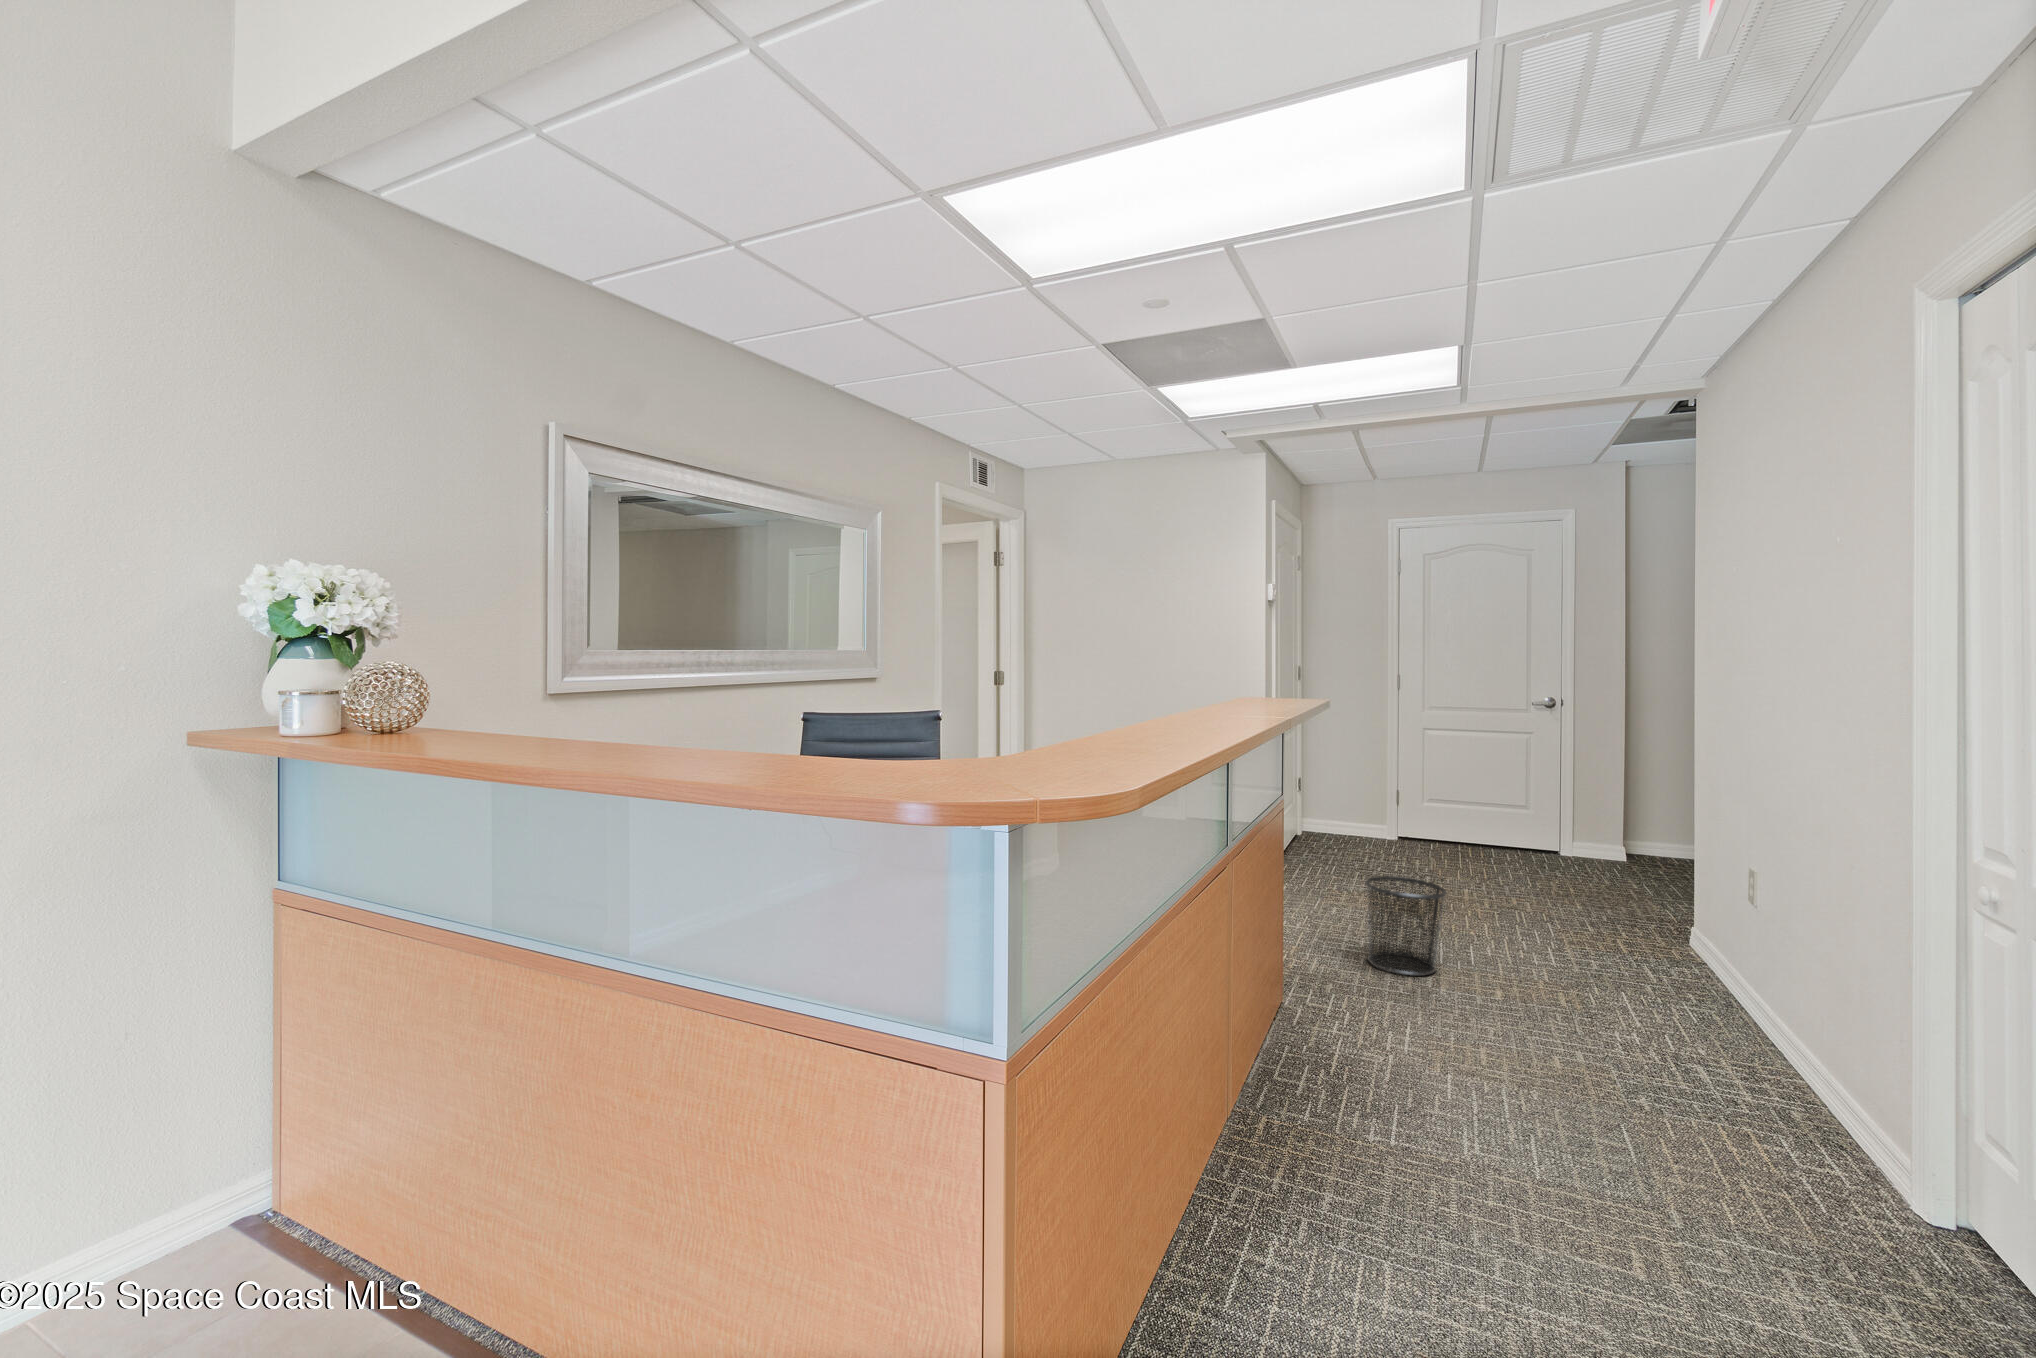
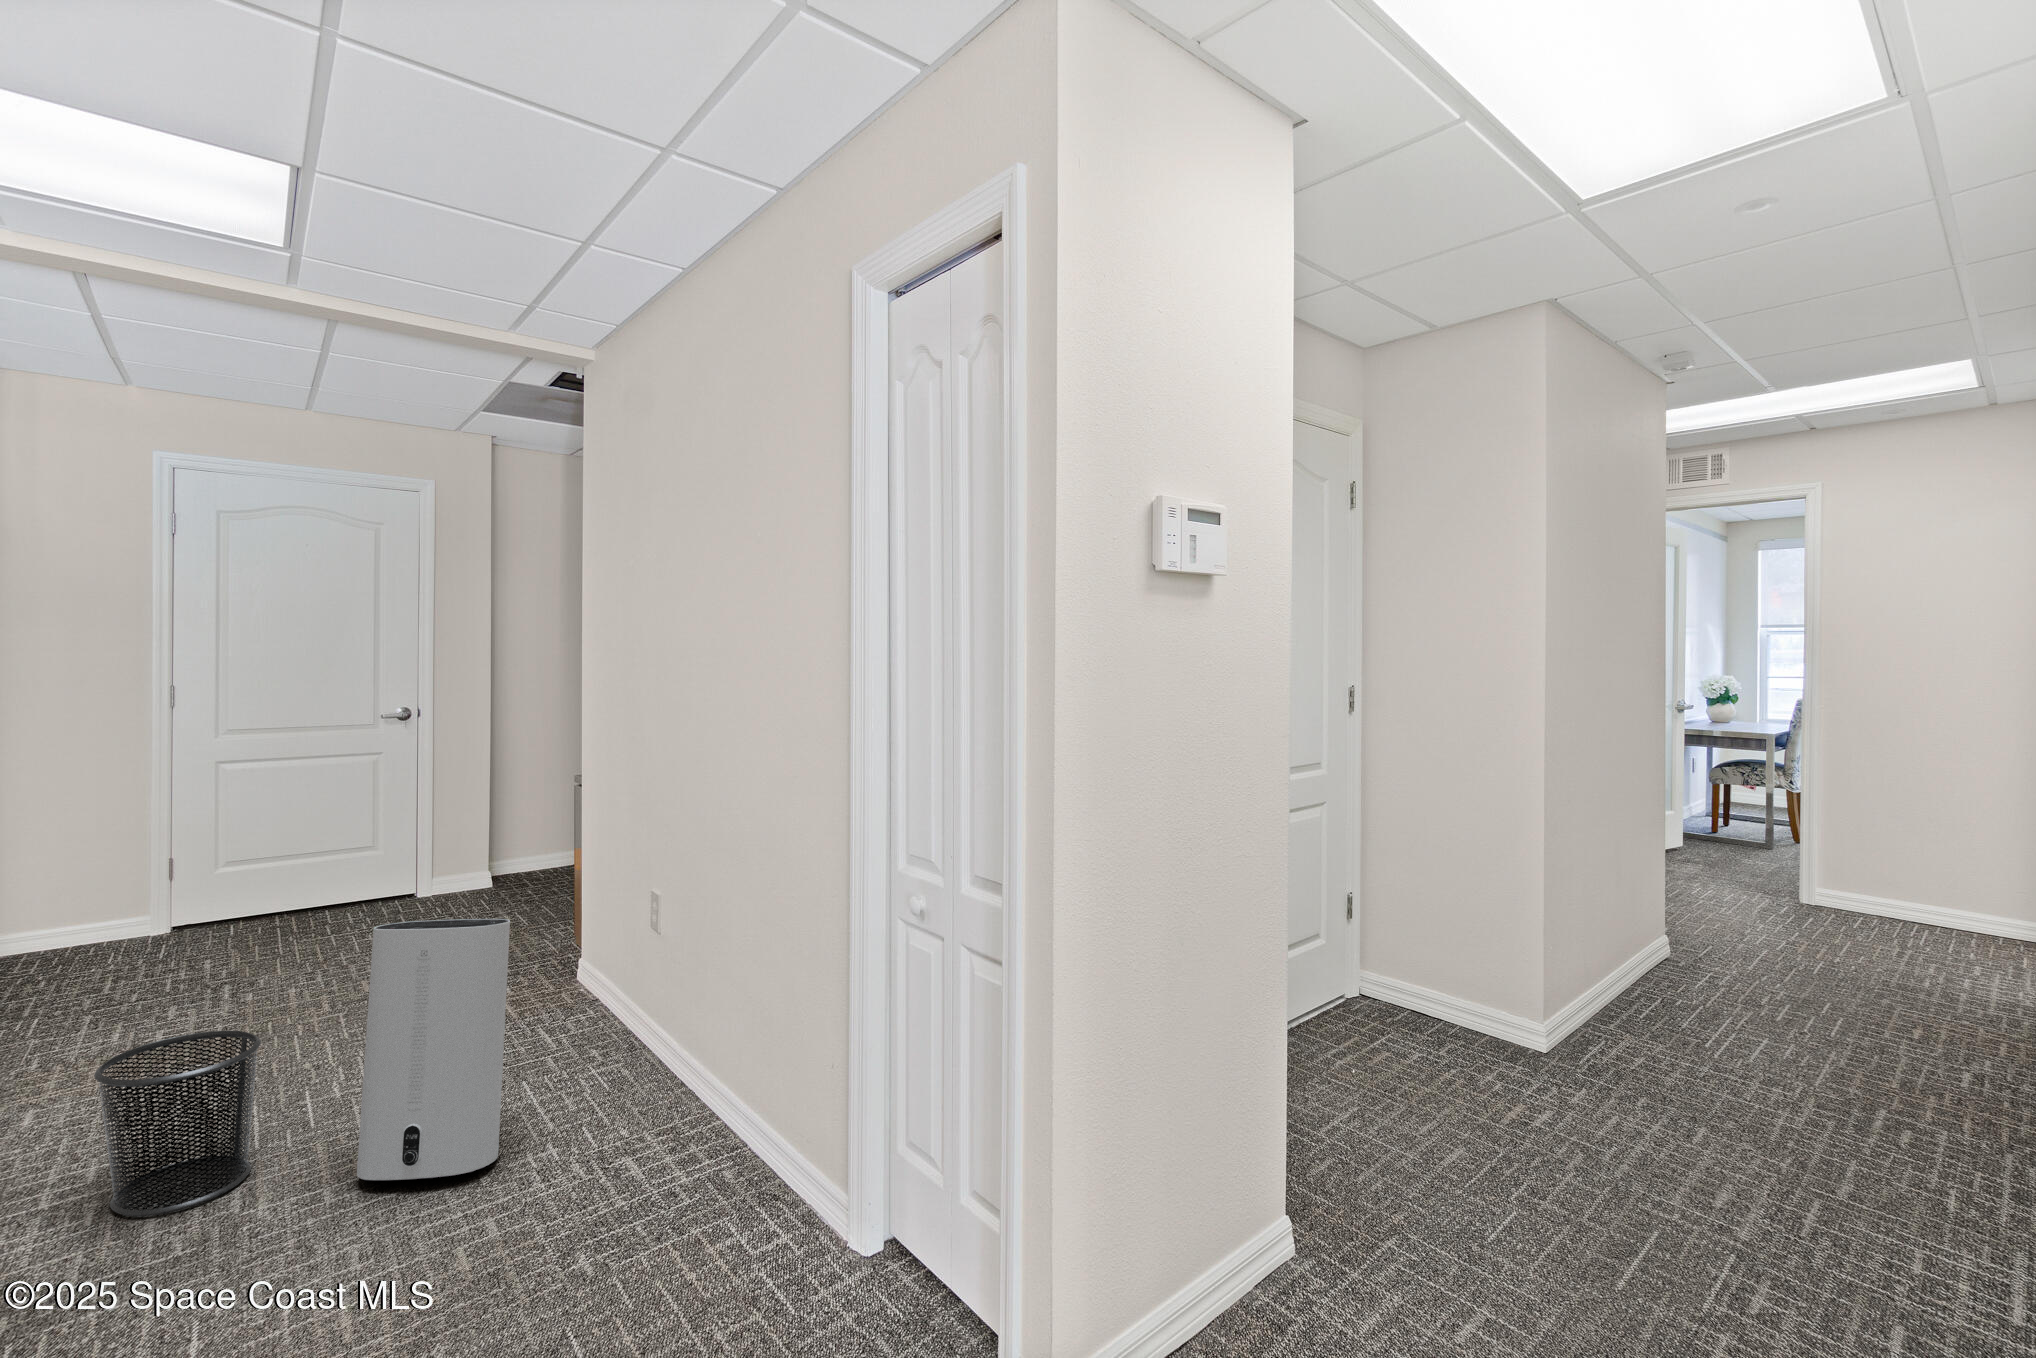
air purifier: none [1496,835,1615,1024] -> present [357,919,510,1180]

